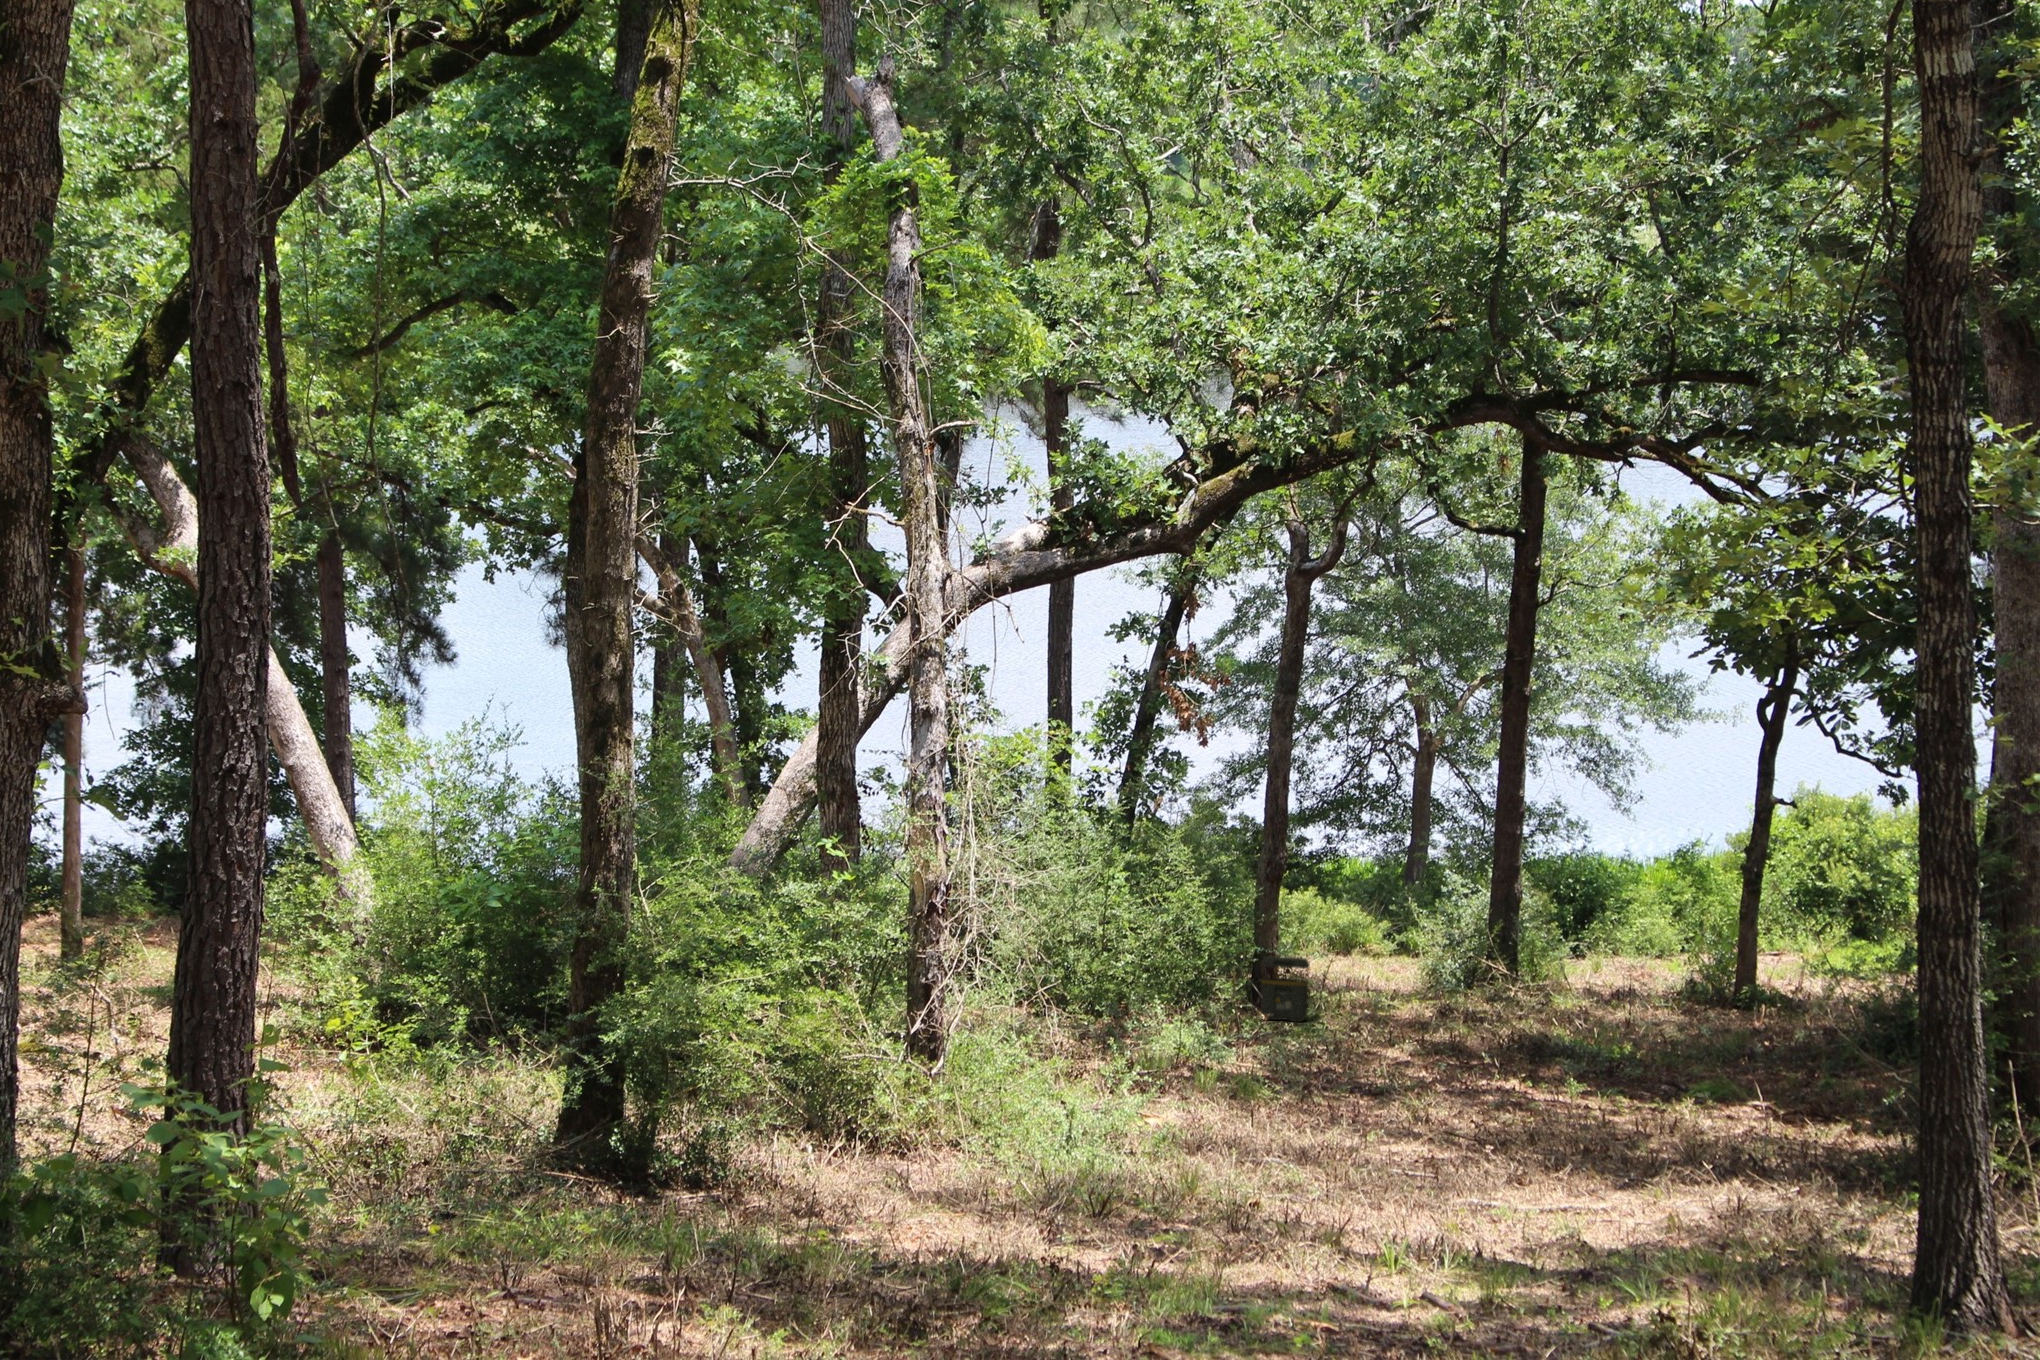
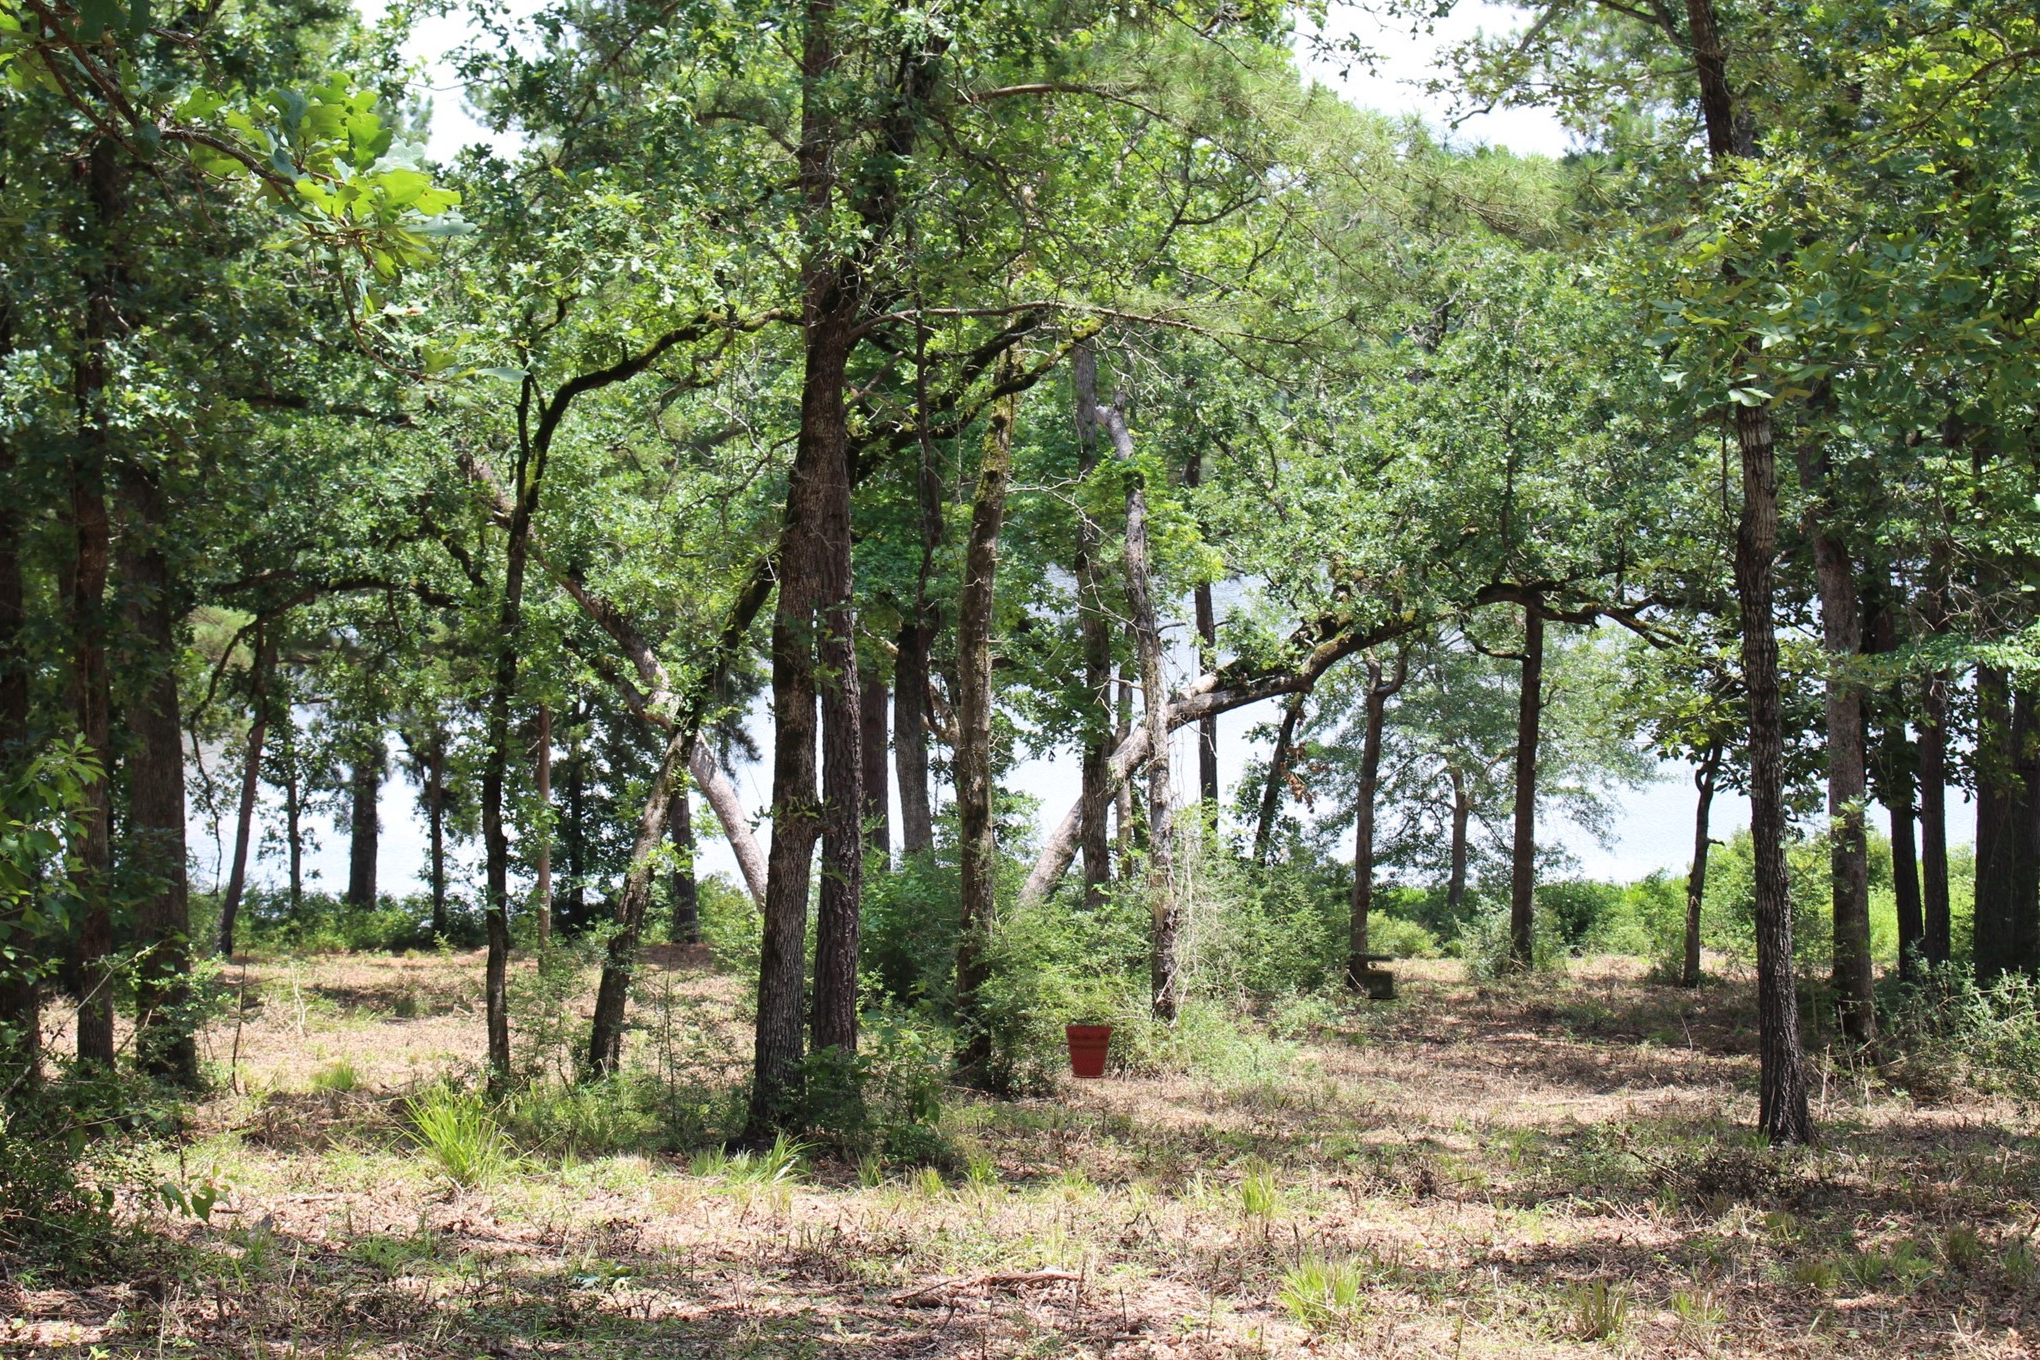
bucket: none [731,1075,811,1165] -> present [1065,1024,1112,1078]

